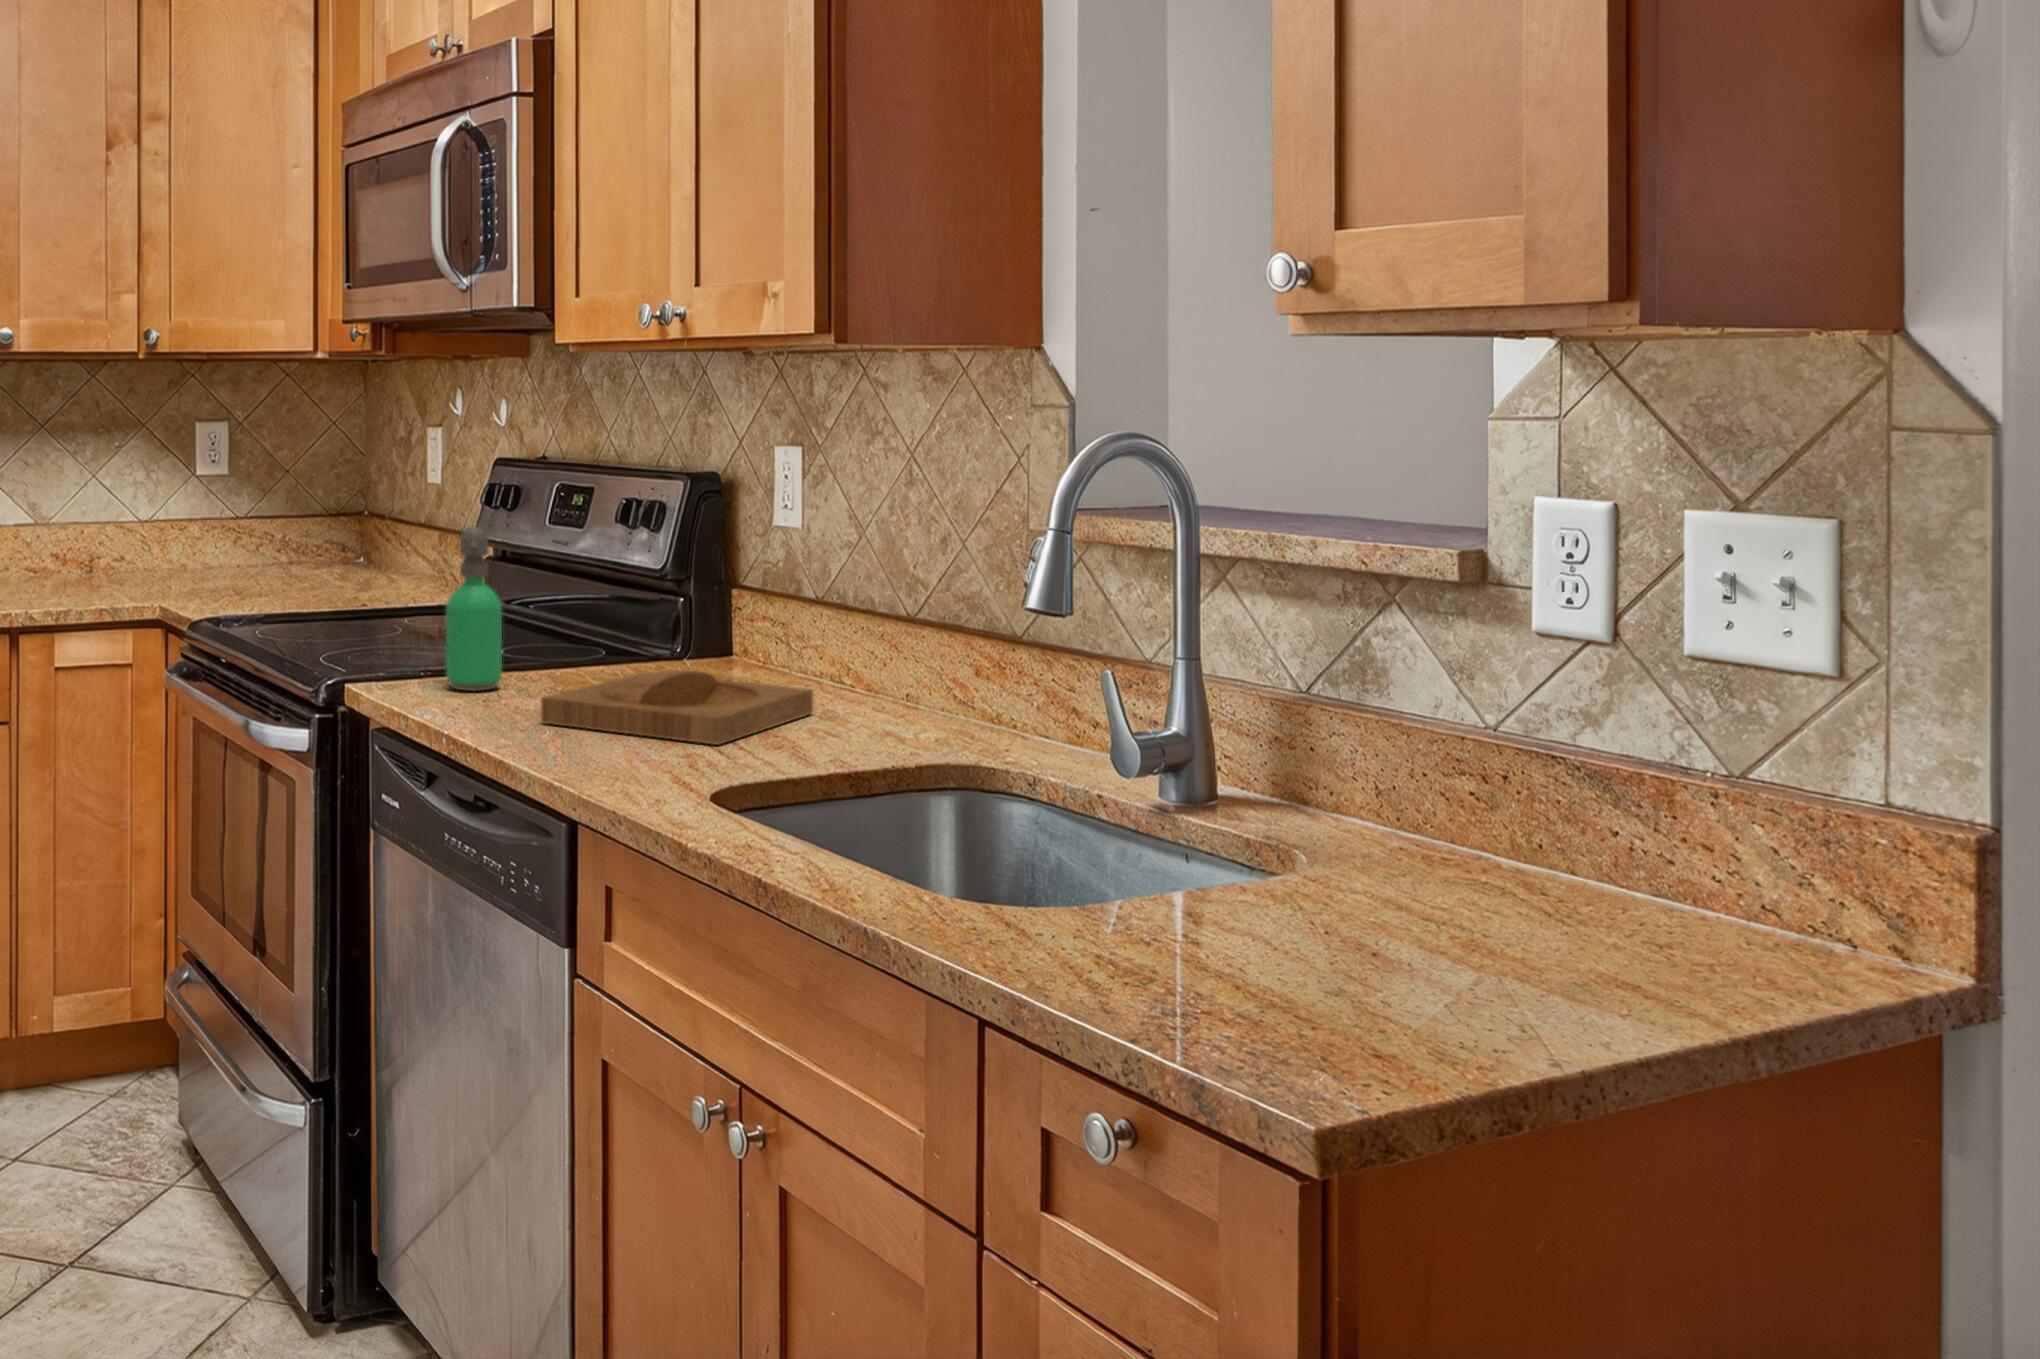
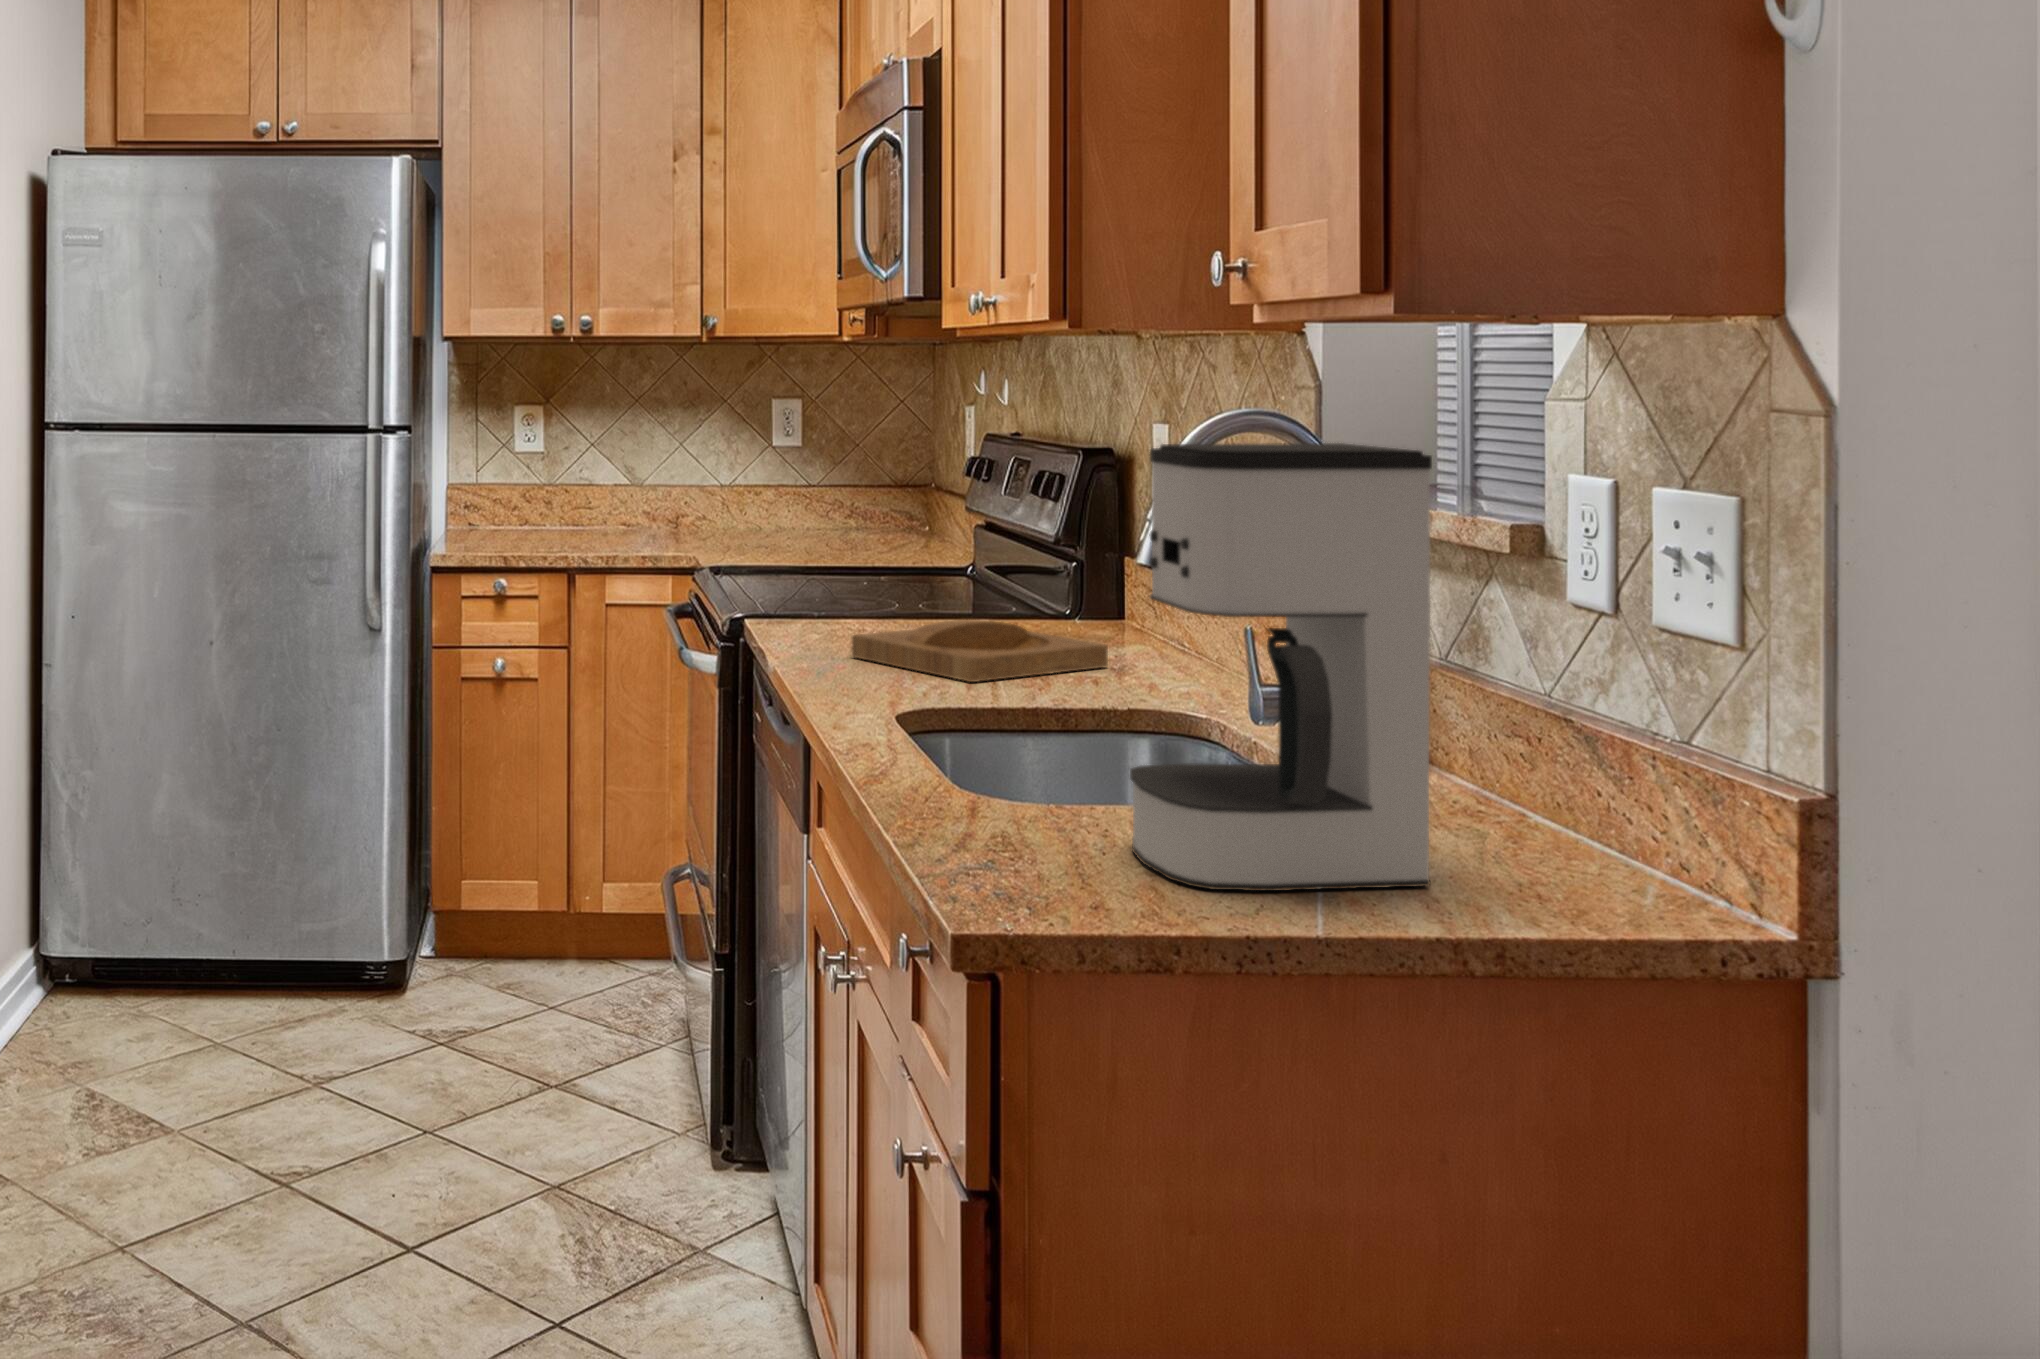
coffee maker: none [1242,472,1587,1000] -> present [1130,443,1432,891]
soap dispenser: present [446,527,502,691] -> none [820,489,868,632]

